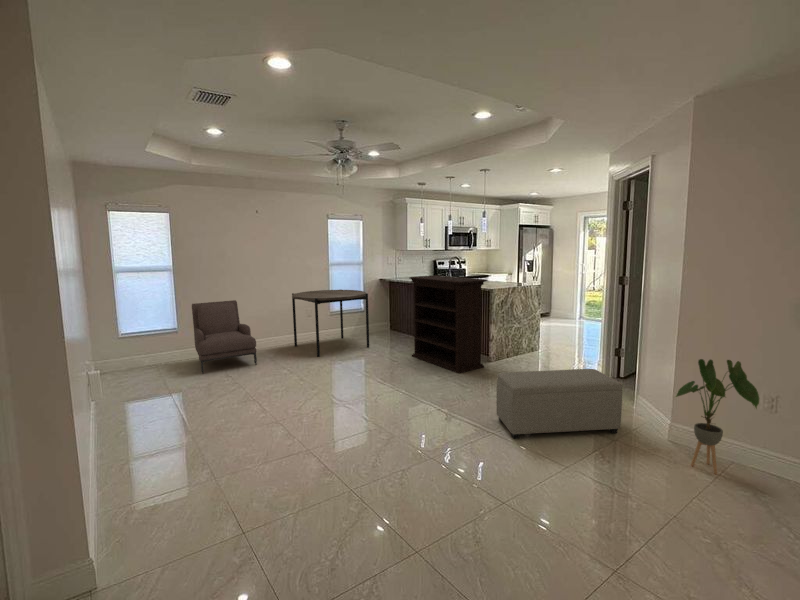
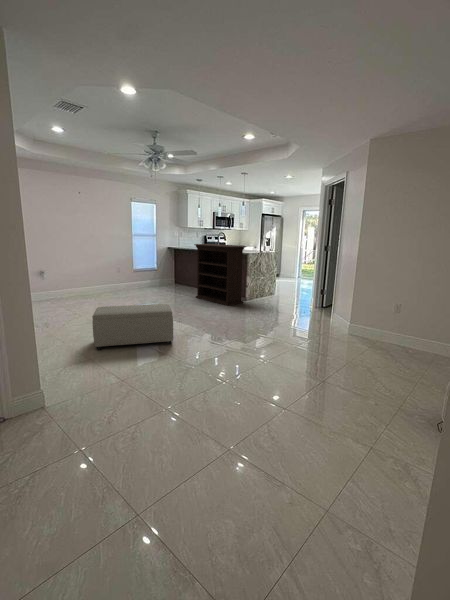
dining table: present [292,290,369,357] -> none [108,253,165,298]
armchair: present [192,300,257,374] -> none [33,258,87,309]
house plant: present [676,359,759,474] -> none [352,285,391,344]
ottoman: present [496,369,623,439] -> present [92,304,173,350]

